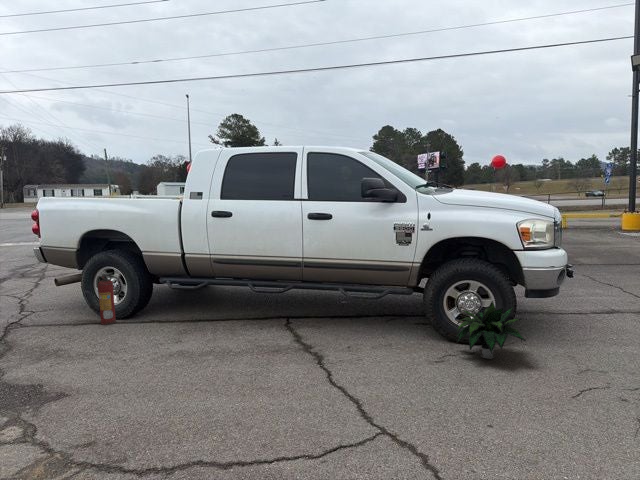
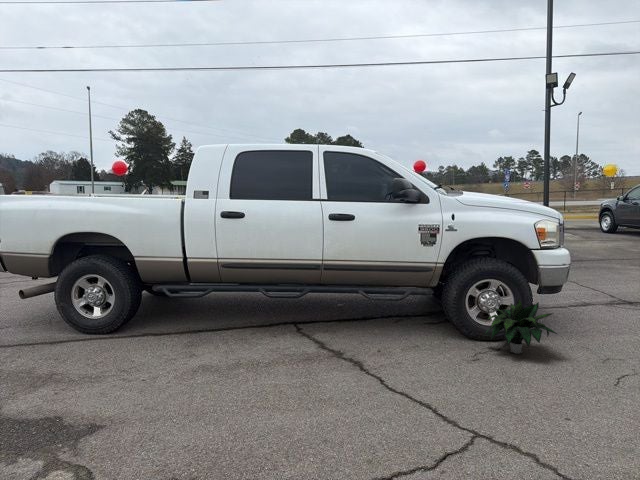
fire extinguisher: present [97,273,116,325] -> none [79,281,101,341]

